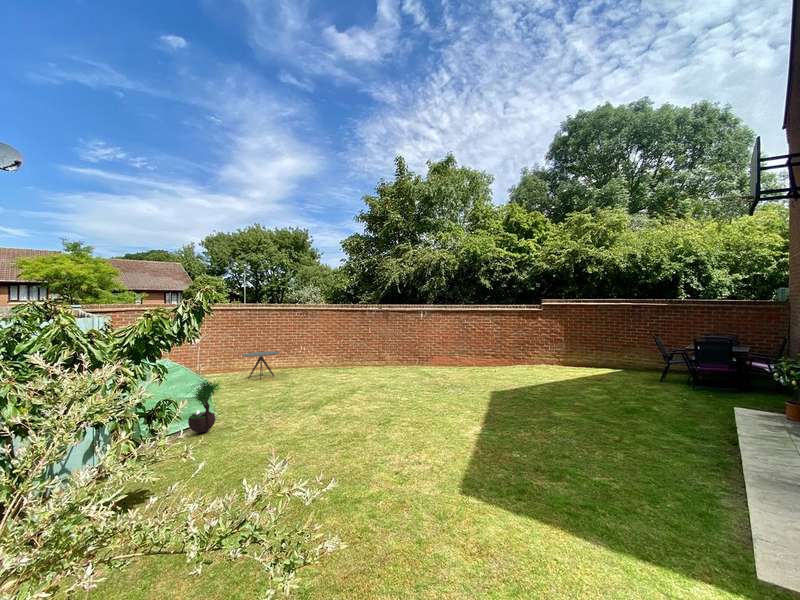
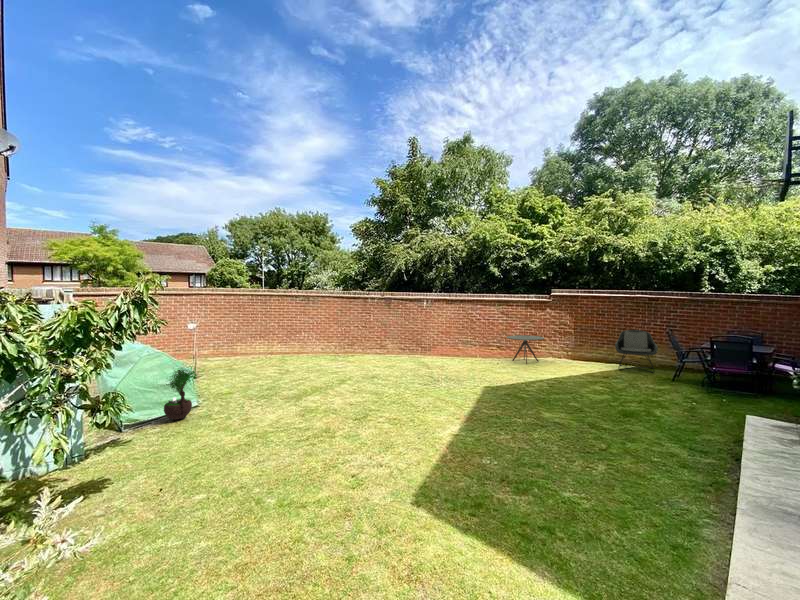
lounge chair: none [606,336,646,376] -> present [615,330,658,373]
round table: present [242,351,279,379] -> present [507,335,544,364]

